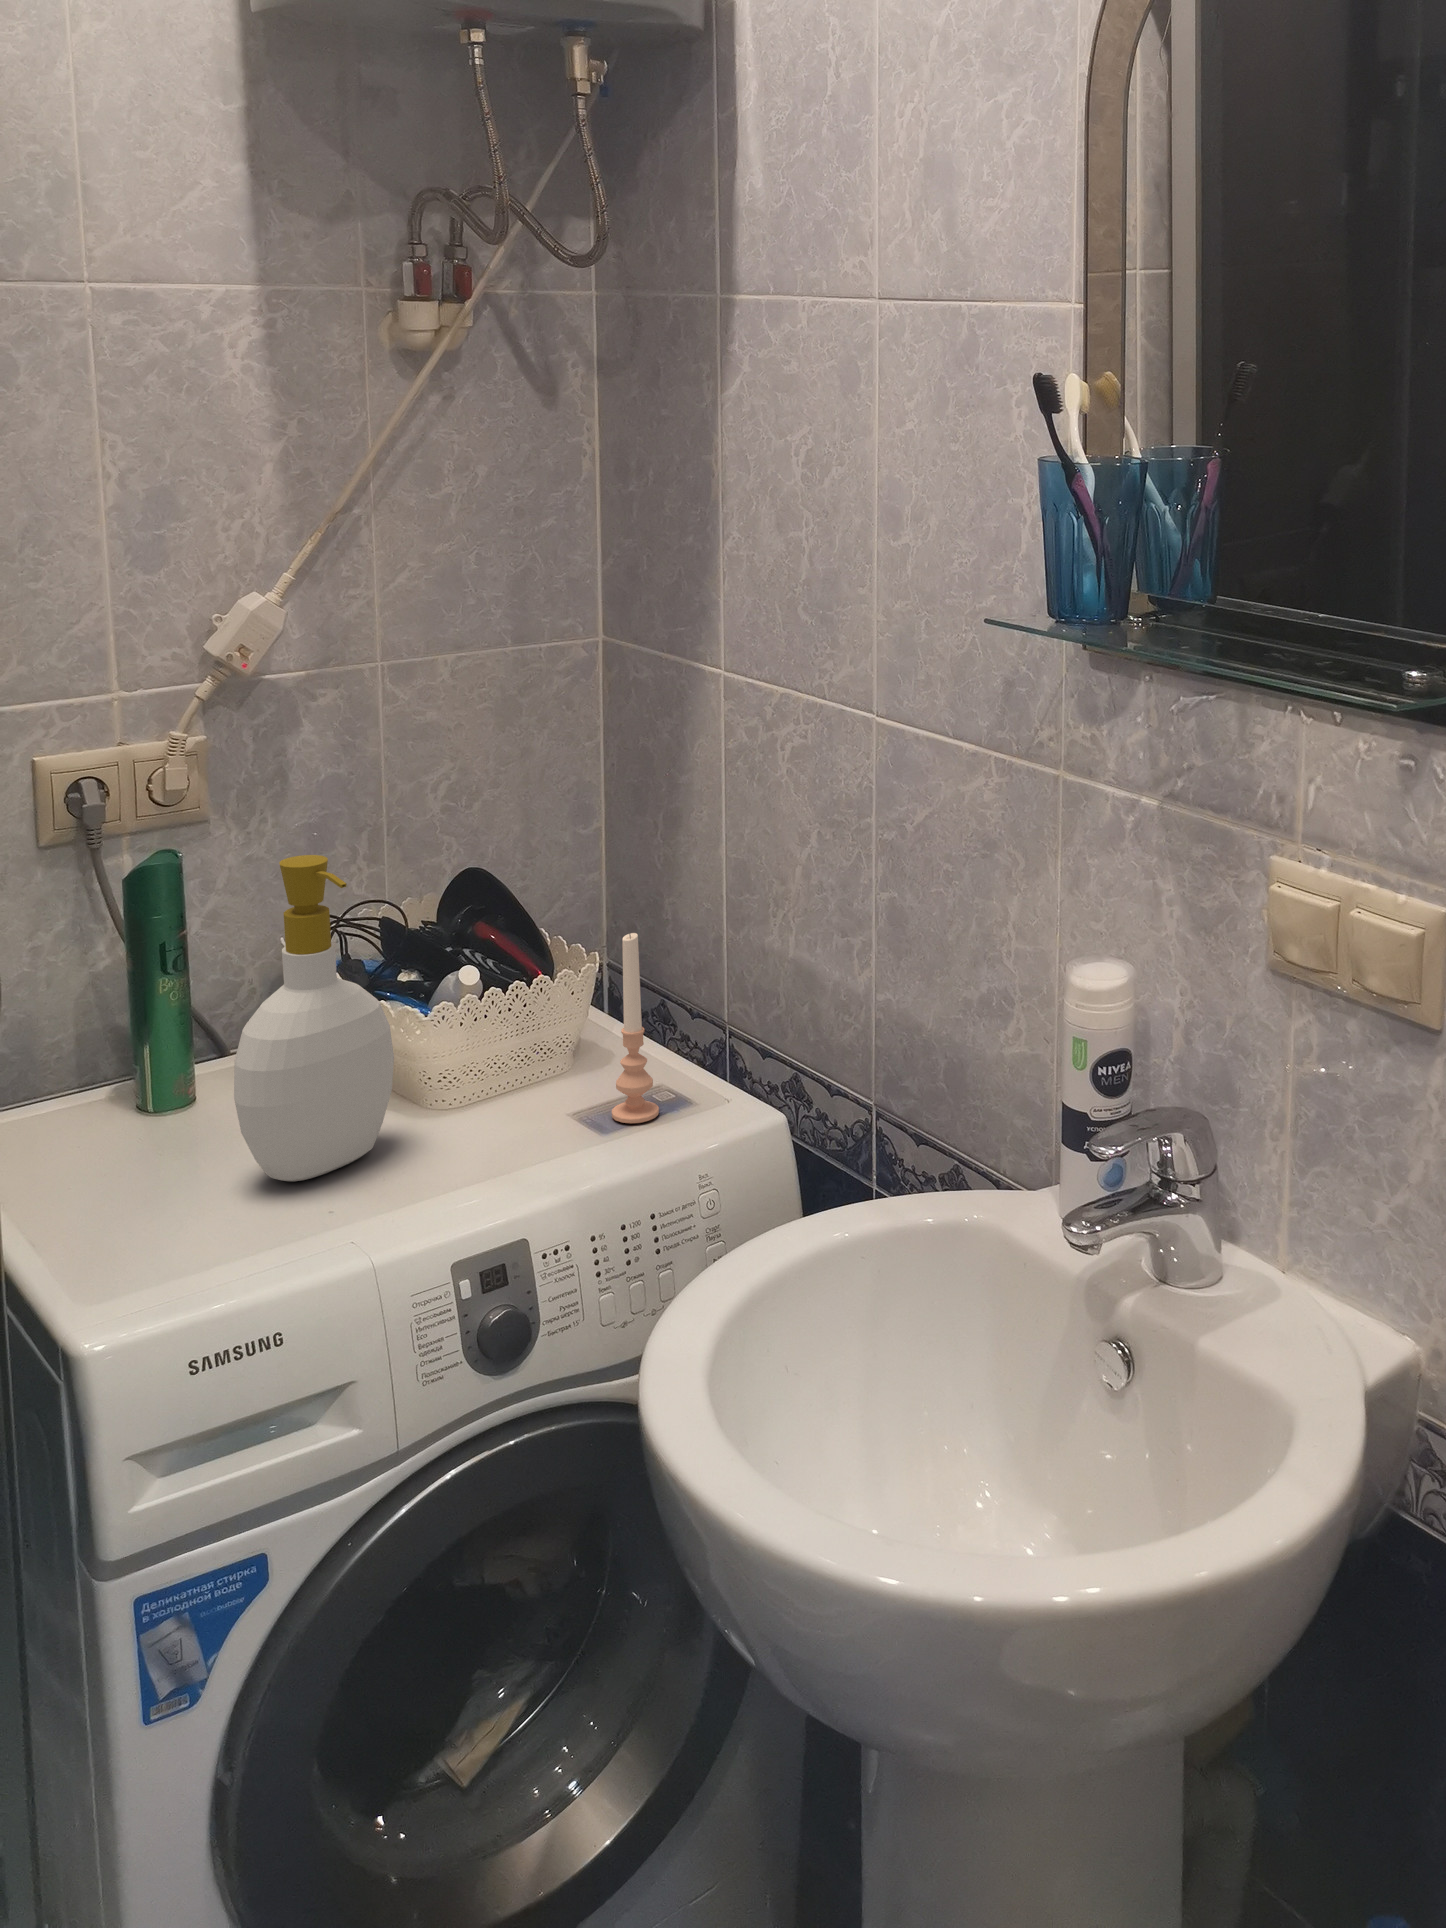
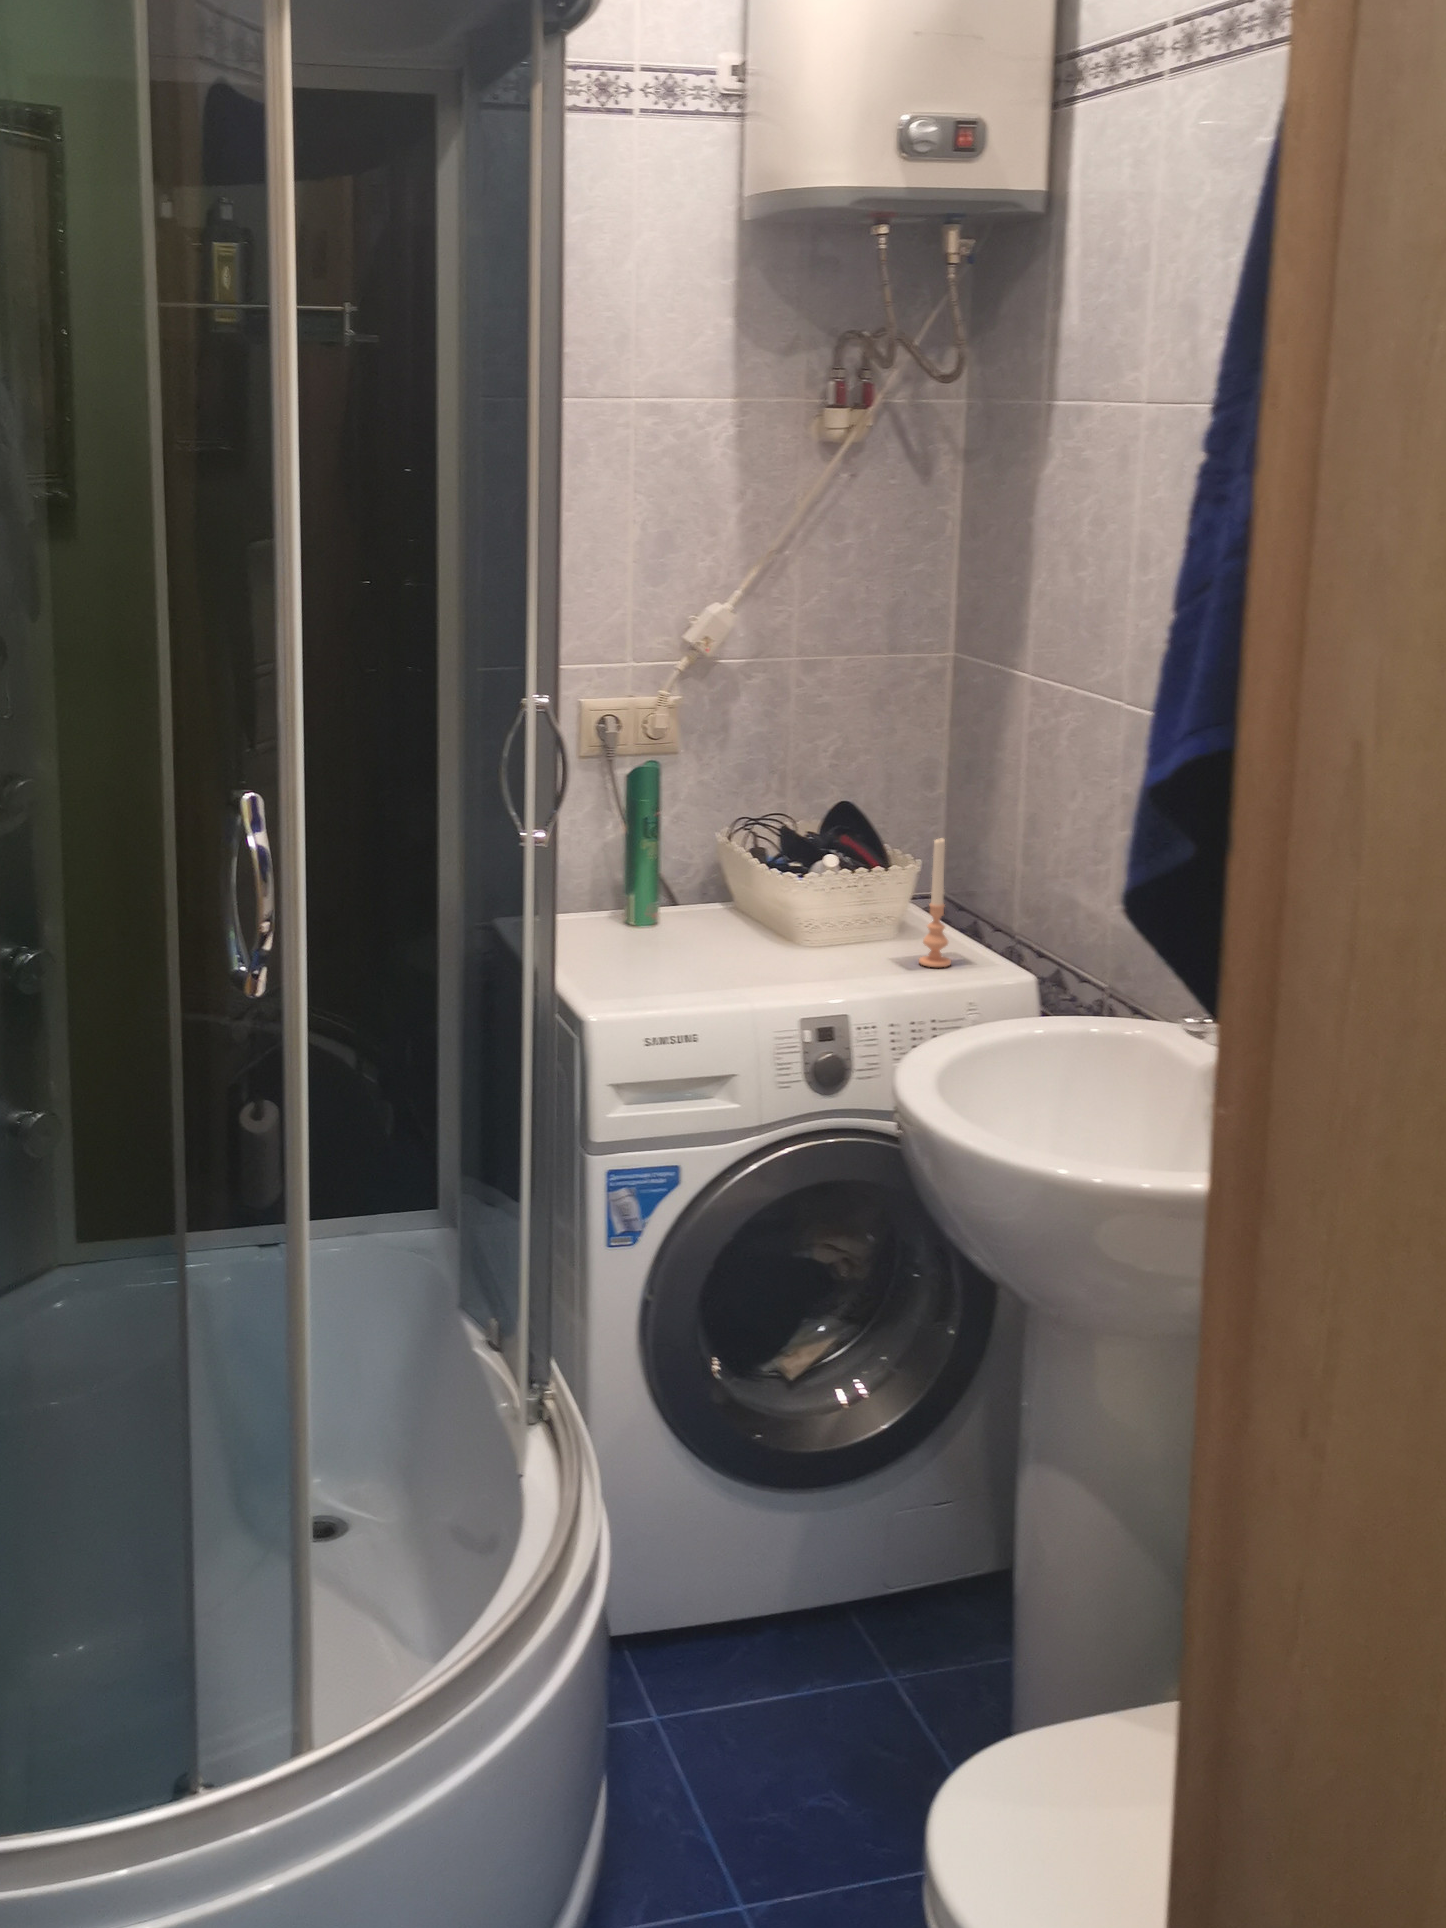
soap bottle: present [234,855,394,1181] -> none [682,762,780,966]

